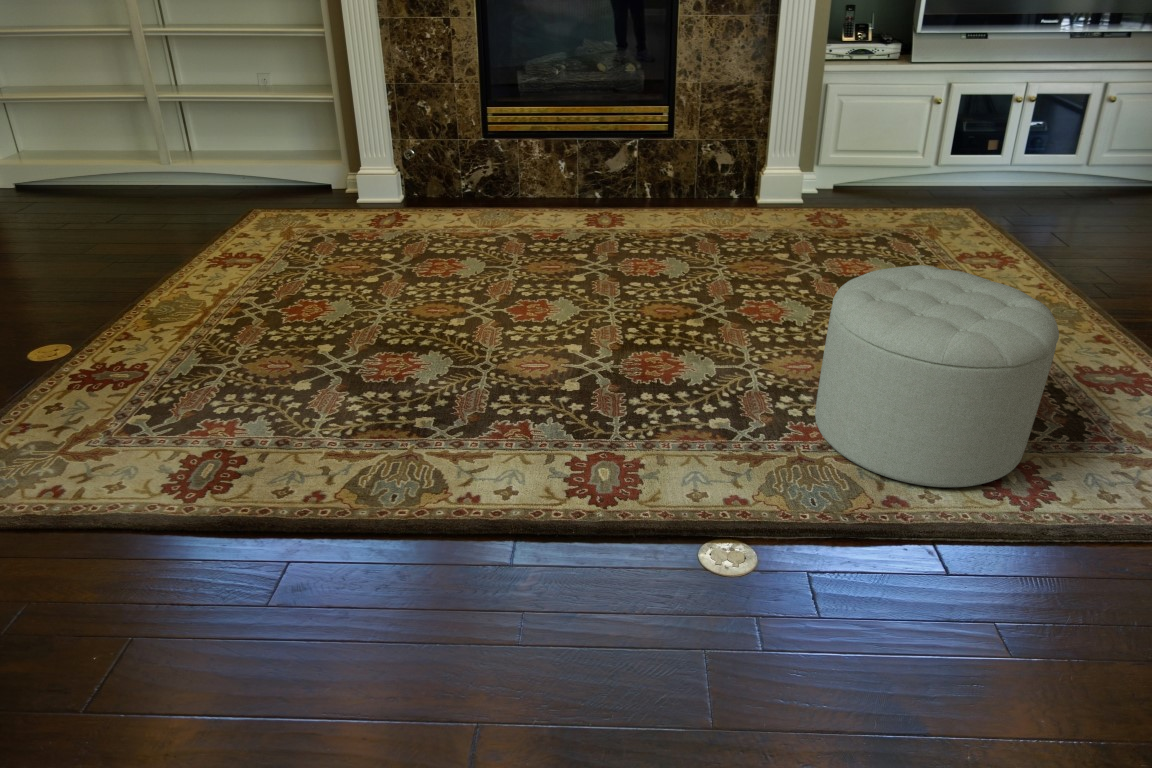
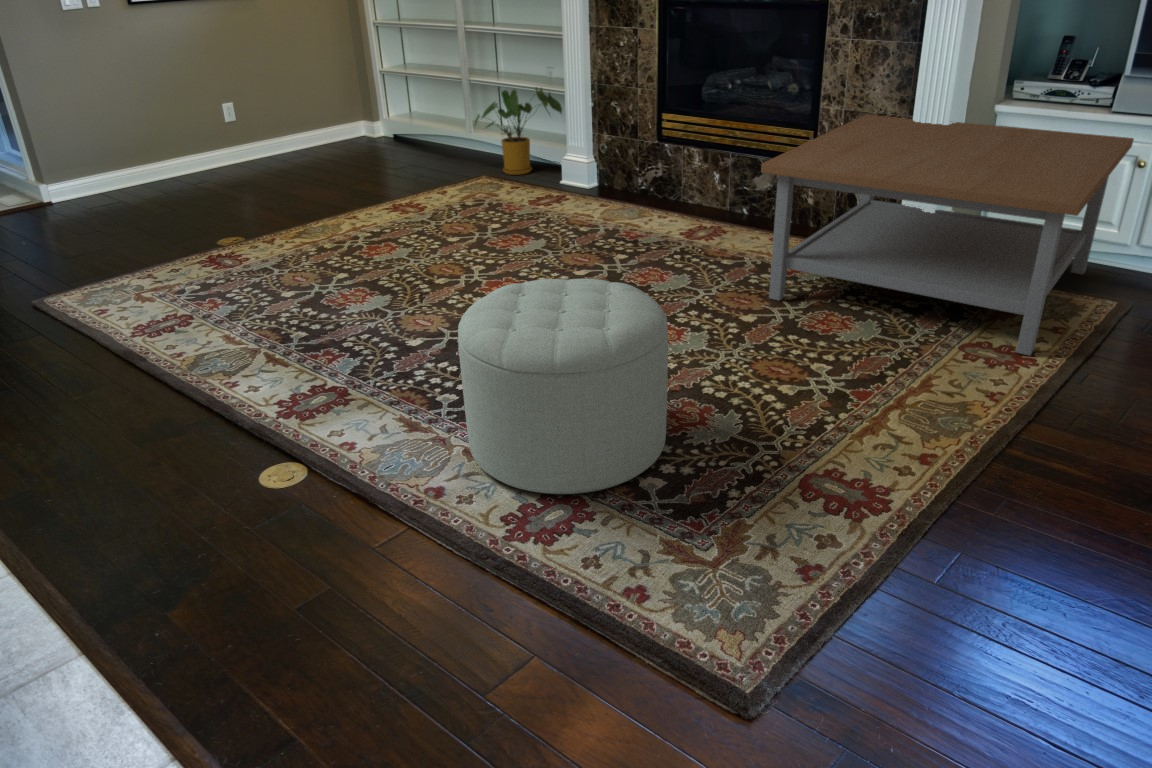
coffee table: none [721,82,1049,265] -> present [761,114,1134,356]
house plant: none [229,93,338,205] -> present [475,88,562,175]

